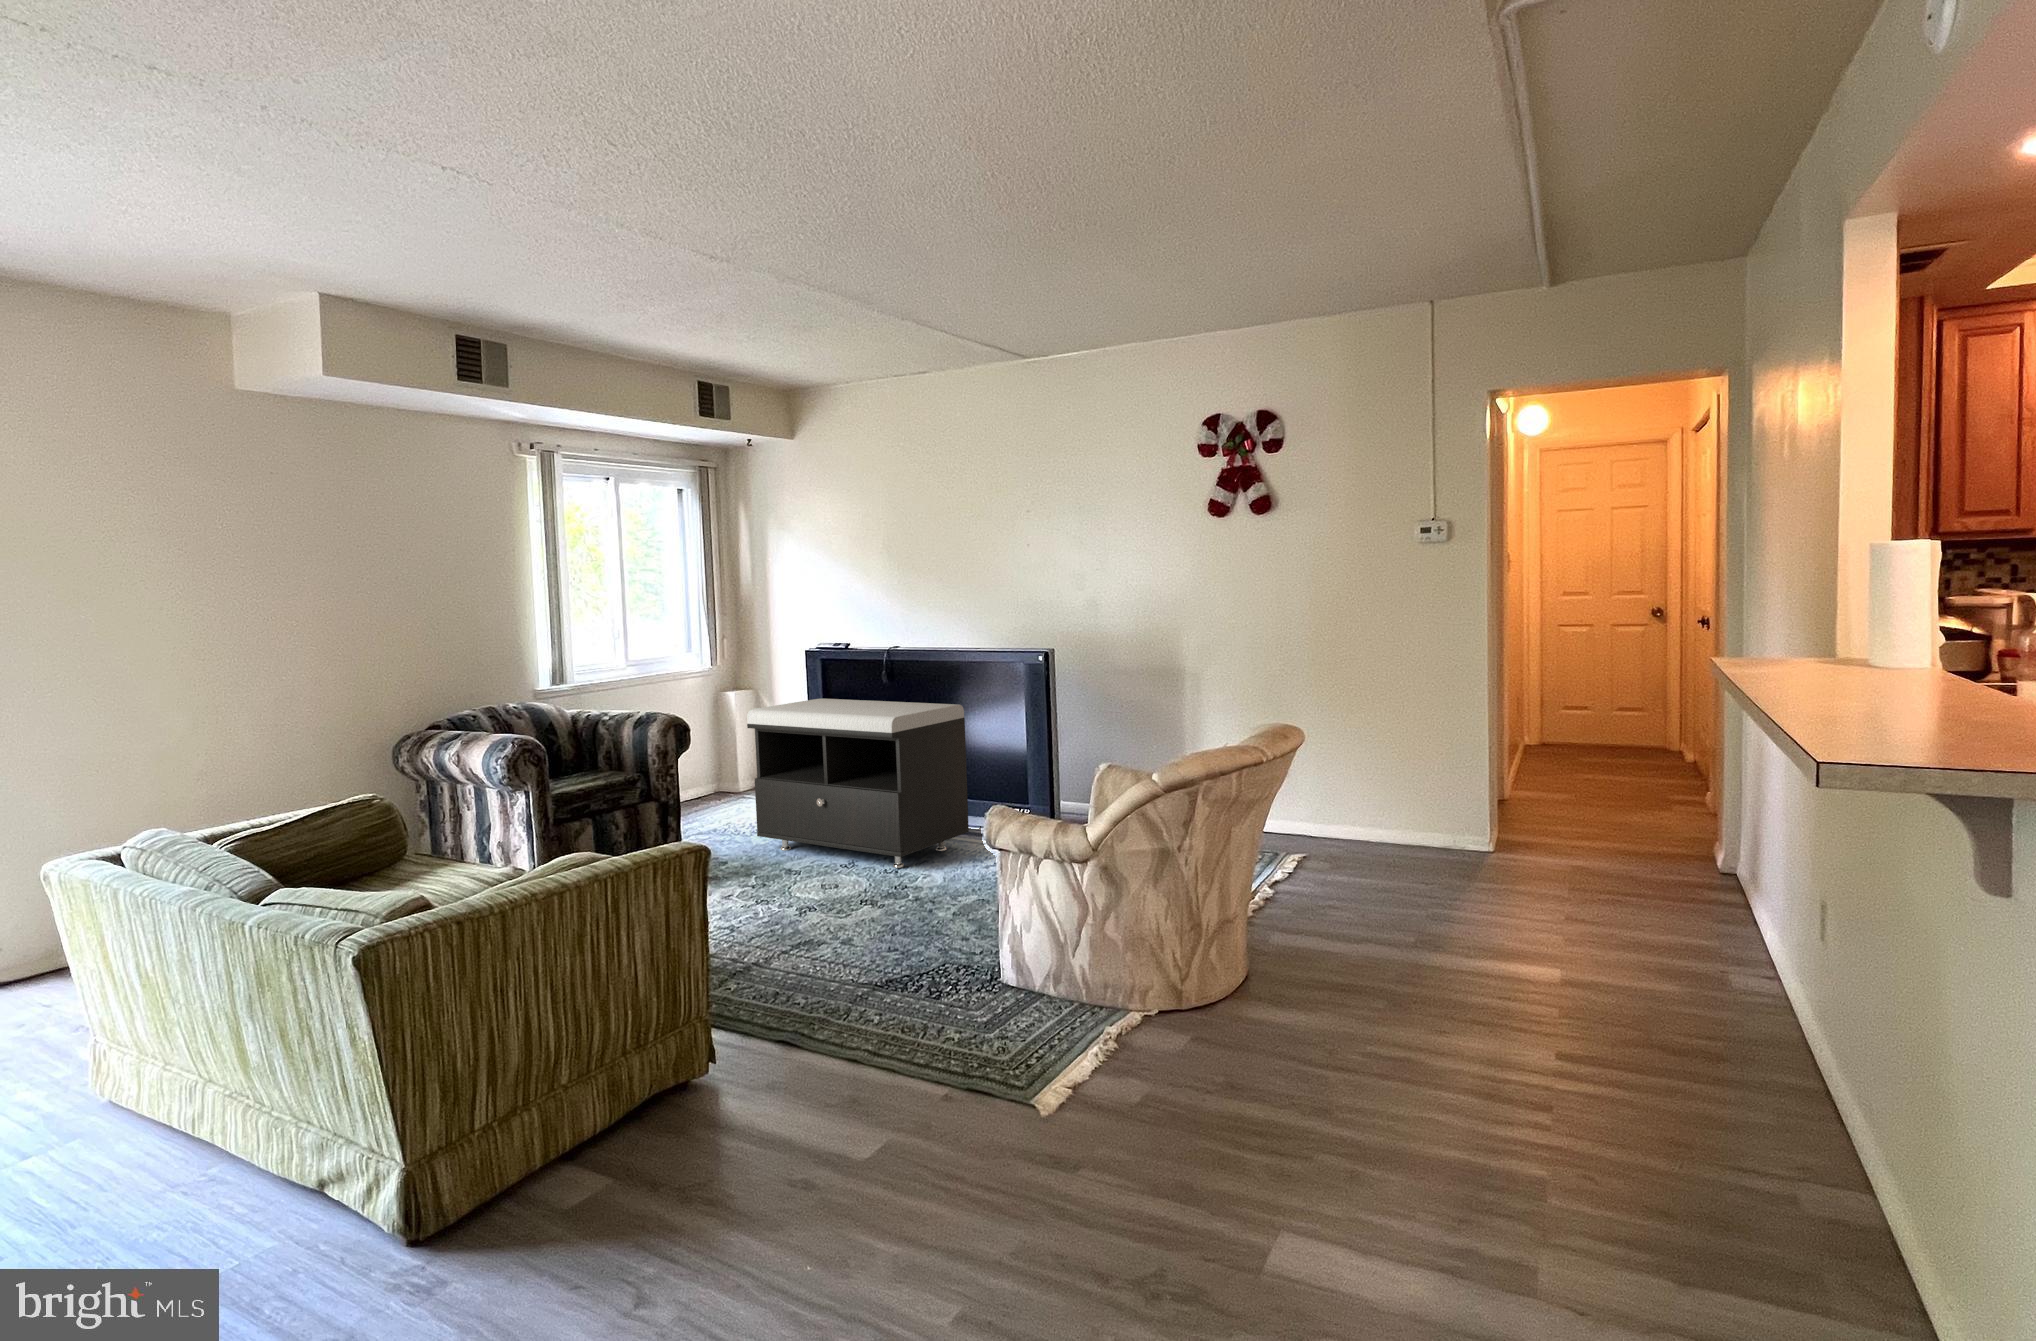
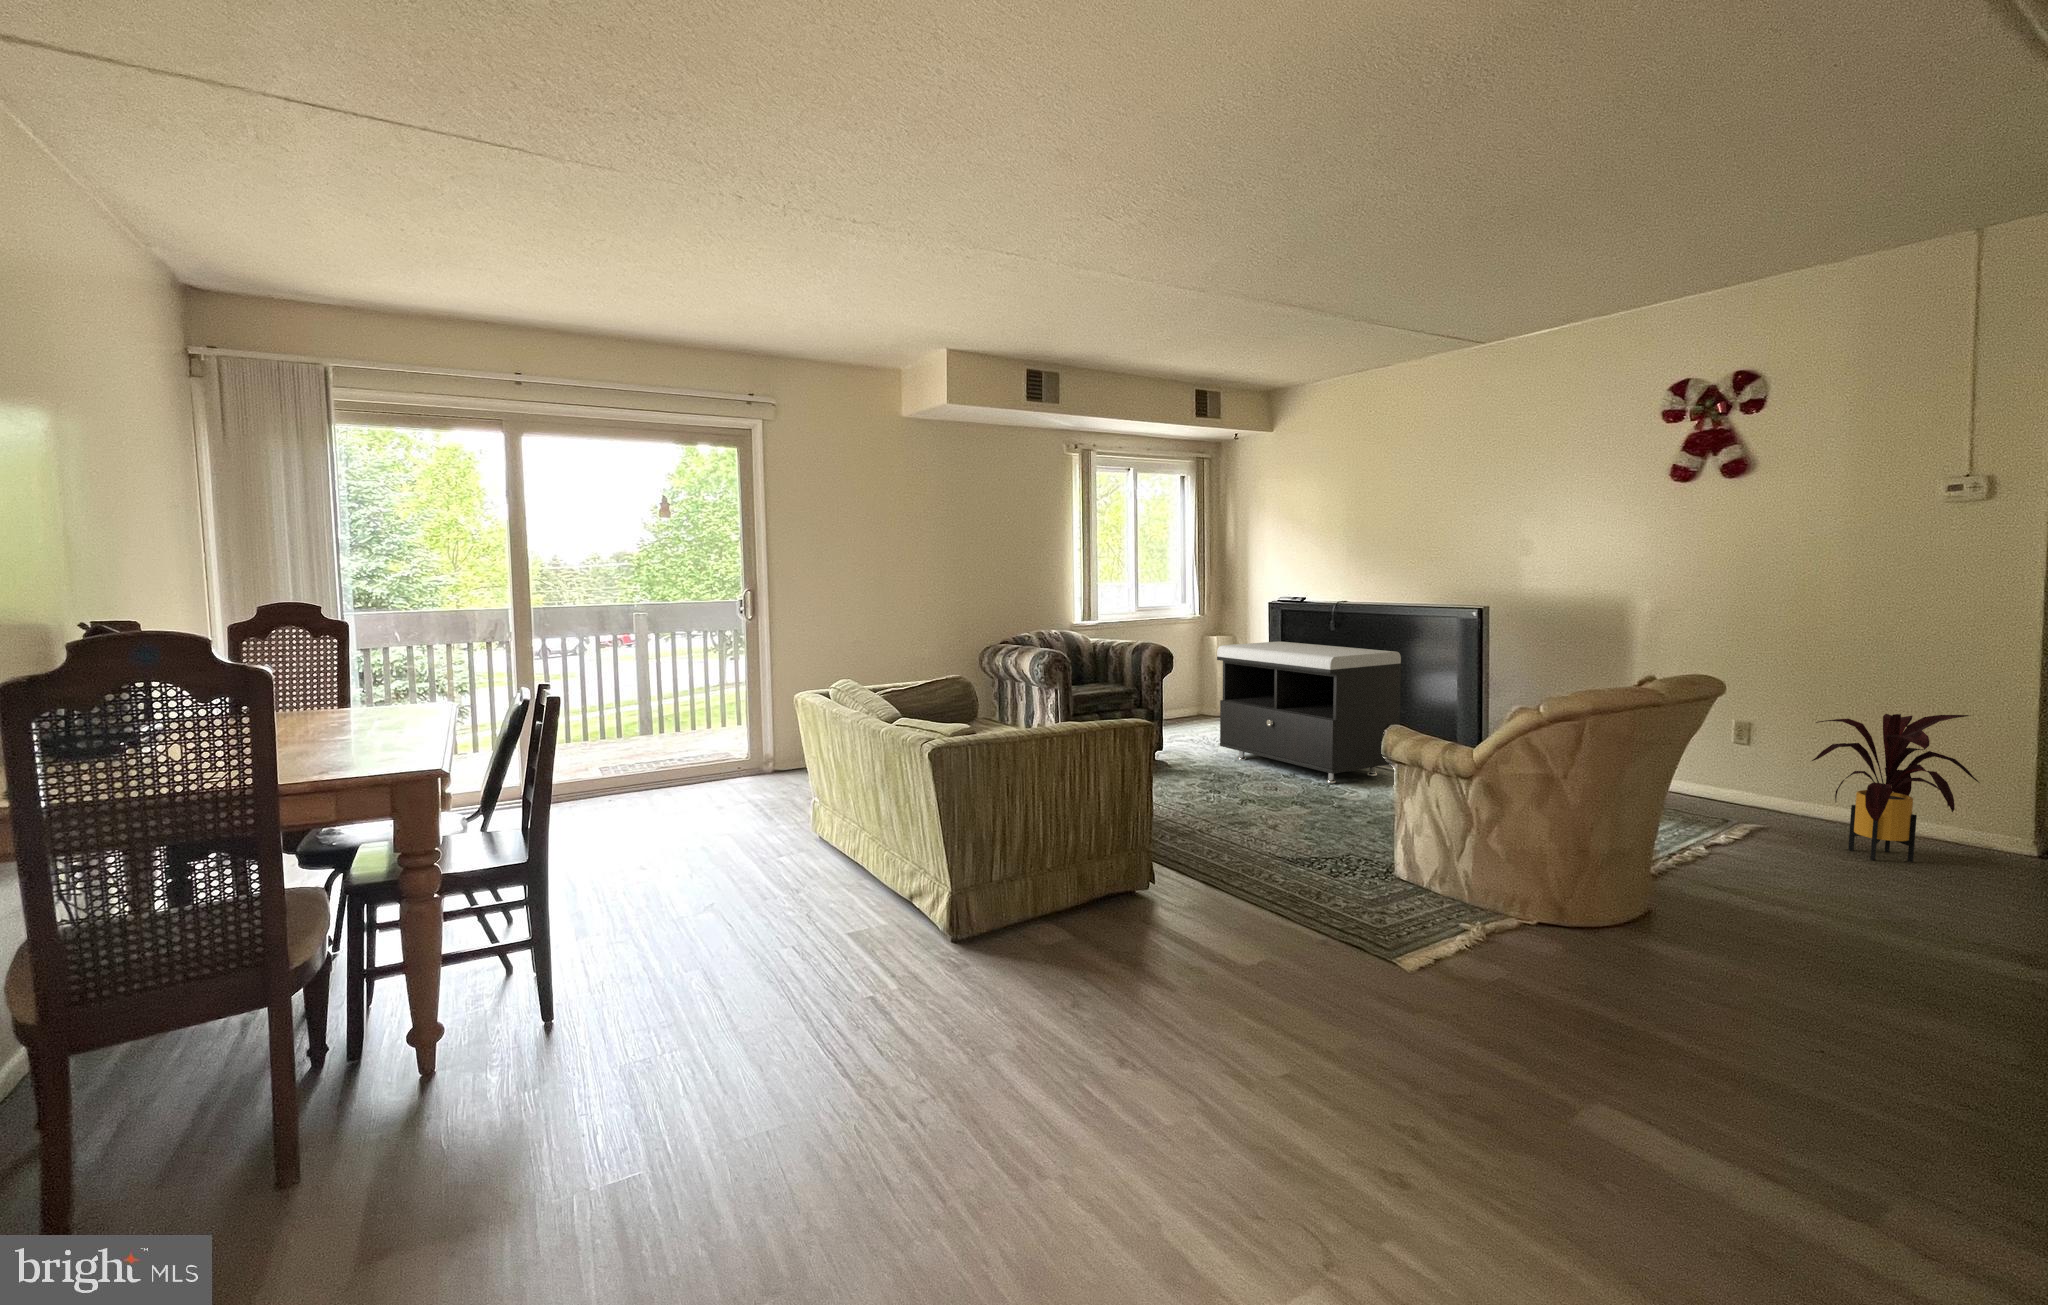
house plant: none [1342,734,1463,878] -> present [1812,714,1980,862]

